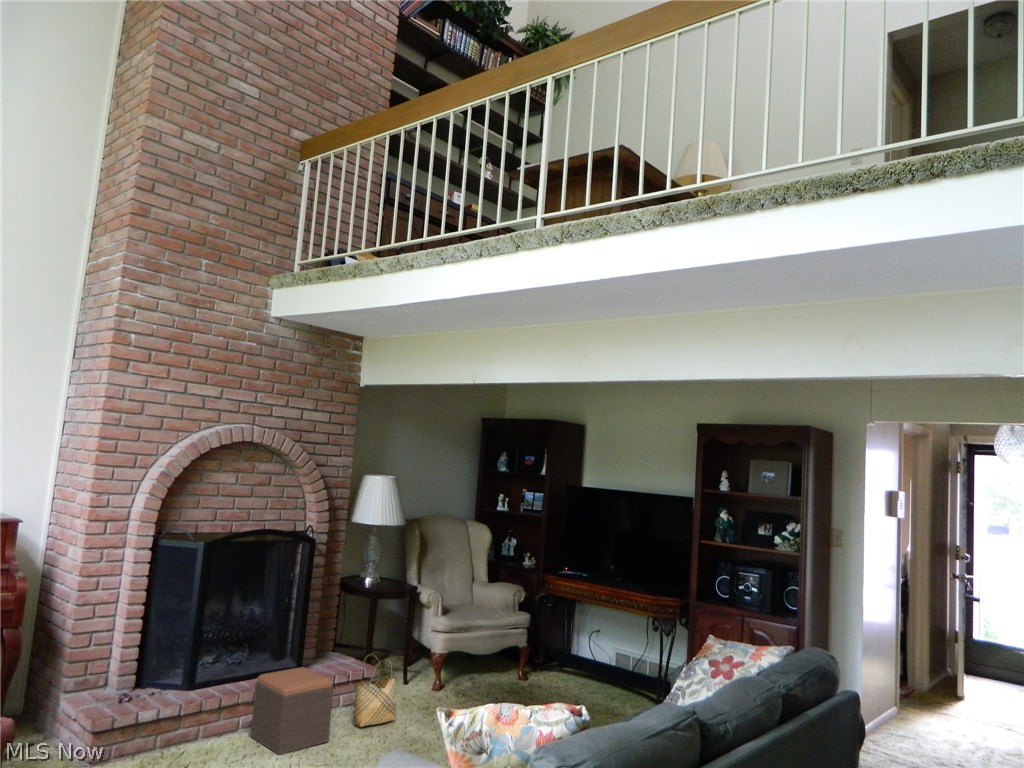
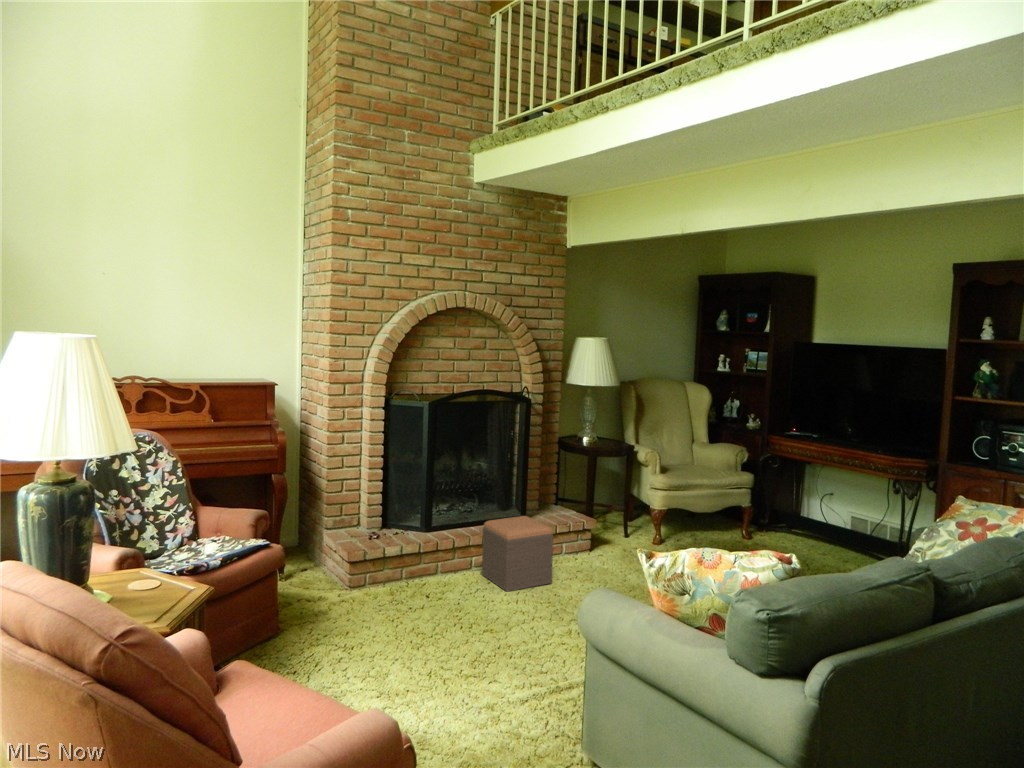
woven basket: present [353,654,396,727] -> none [575,506,615,573]

